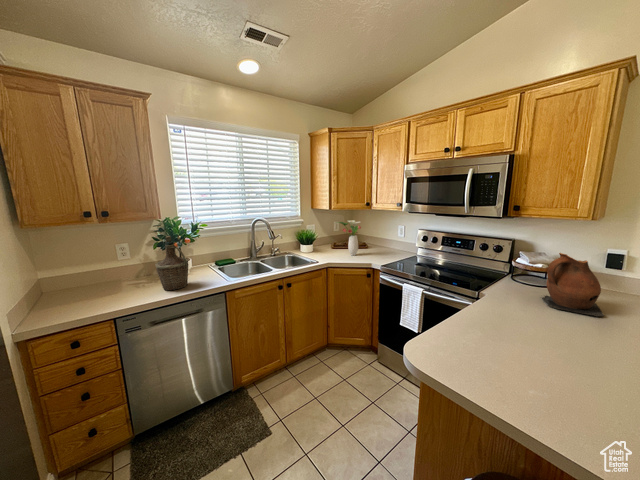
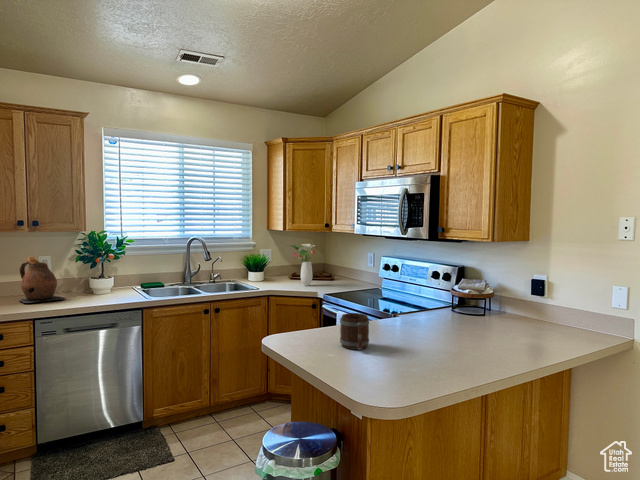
bottle: present [155,236,188,290] -> none [75,247,108,302]
ceramic pitcher: present [542,253,604,317] -> present [19,257,65,303]
mug: none [506,321,567,380] -> present [340,313,369,350]

